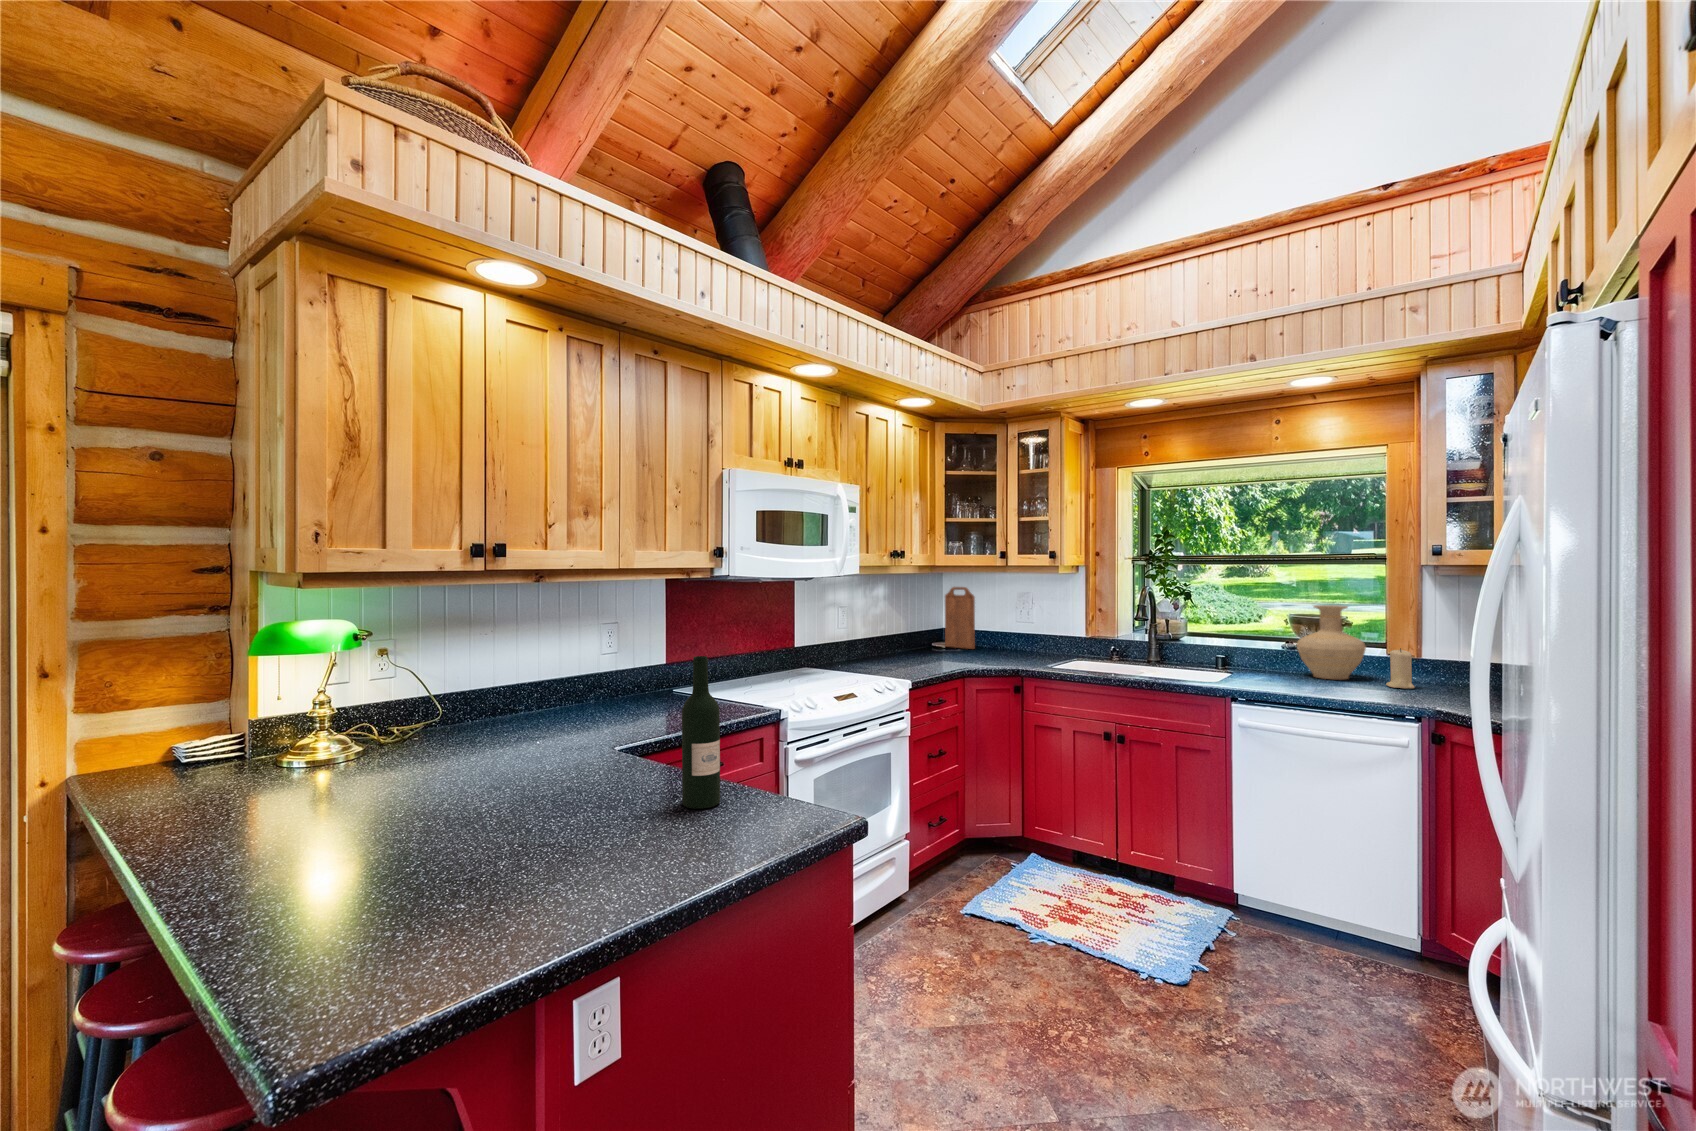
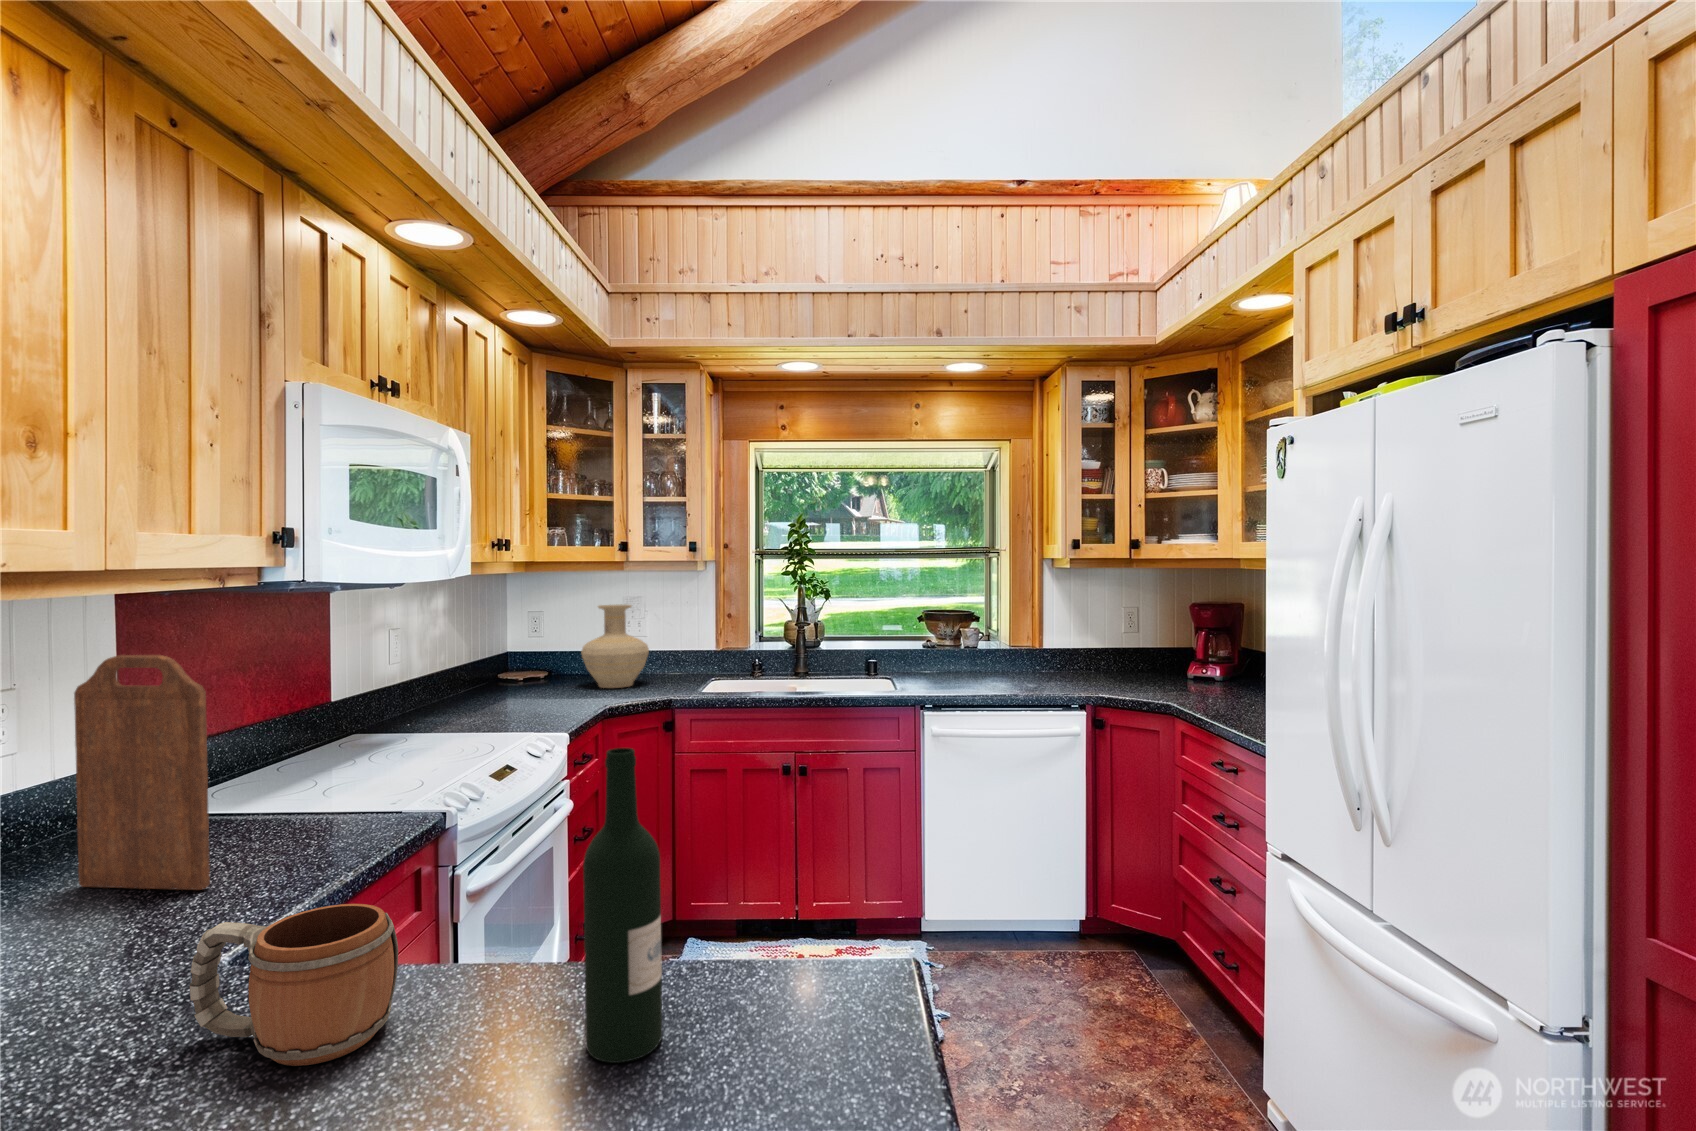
cutting board: present [945,587,975,649] -> present [74,655,210,890]
vase: present [1296,605,1366,679] -> present [581,604,649,688]
candle: present [1386,648,1415,689] -> none [1029,638,1053,676]
mug: none [584,717,650,781] -> present [190,904,398,1066]

